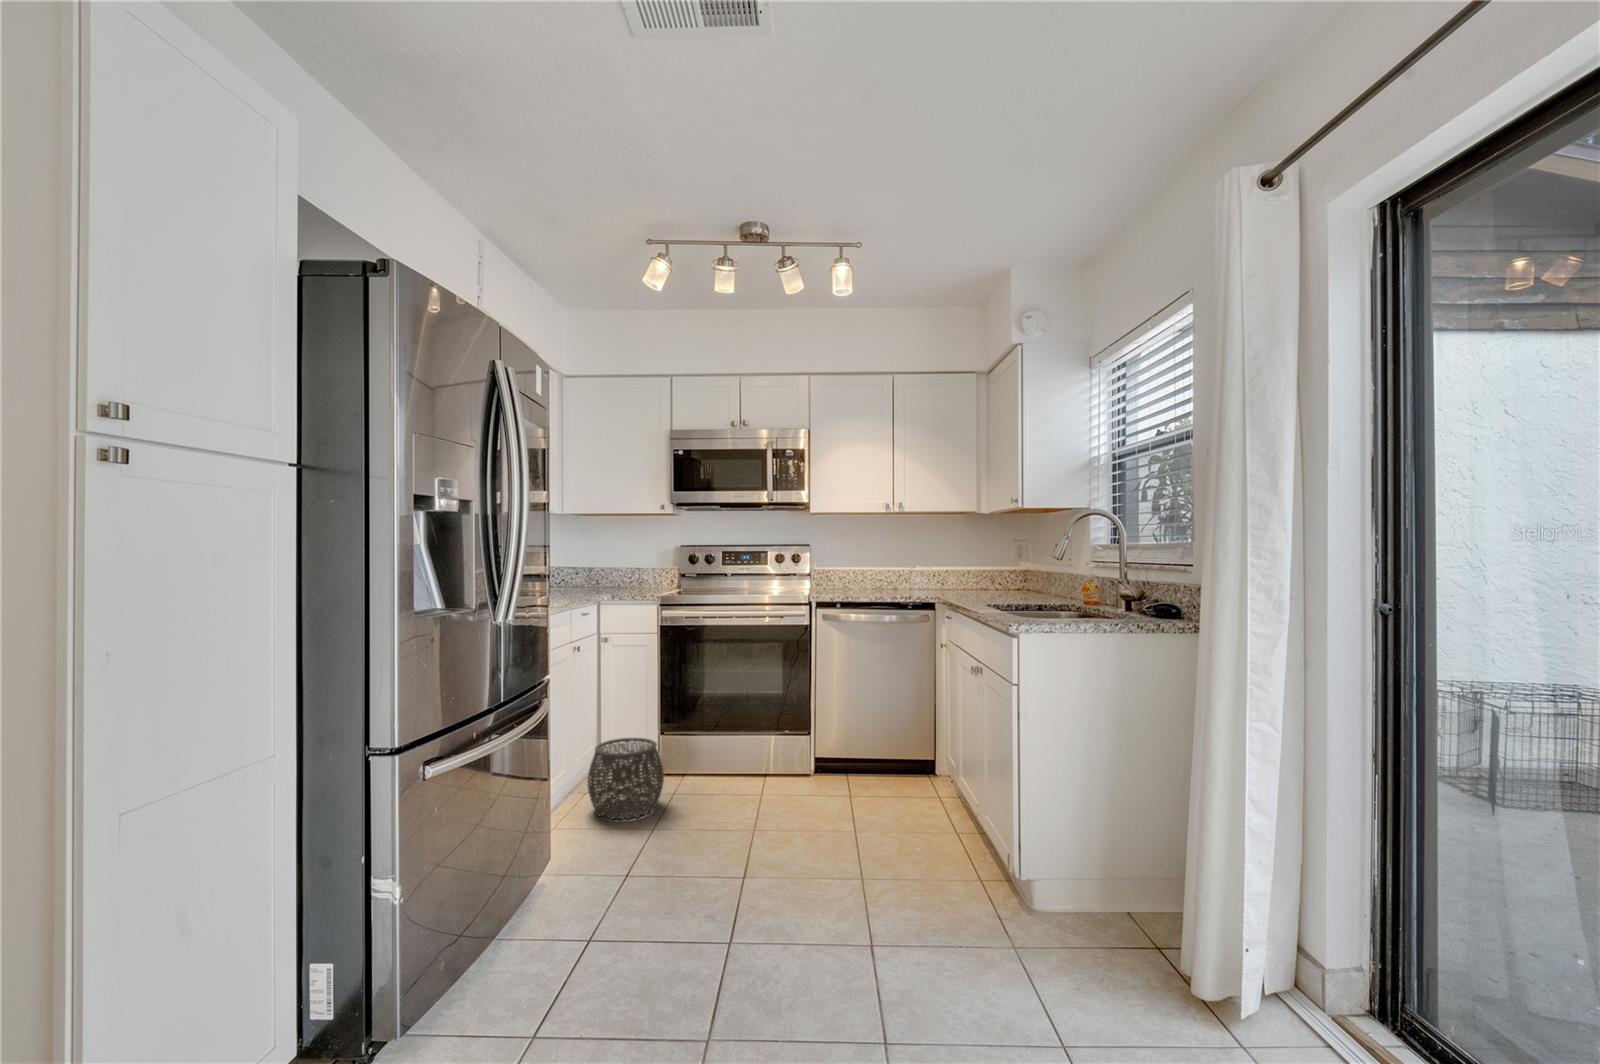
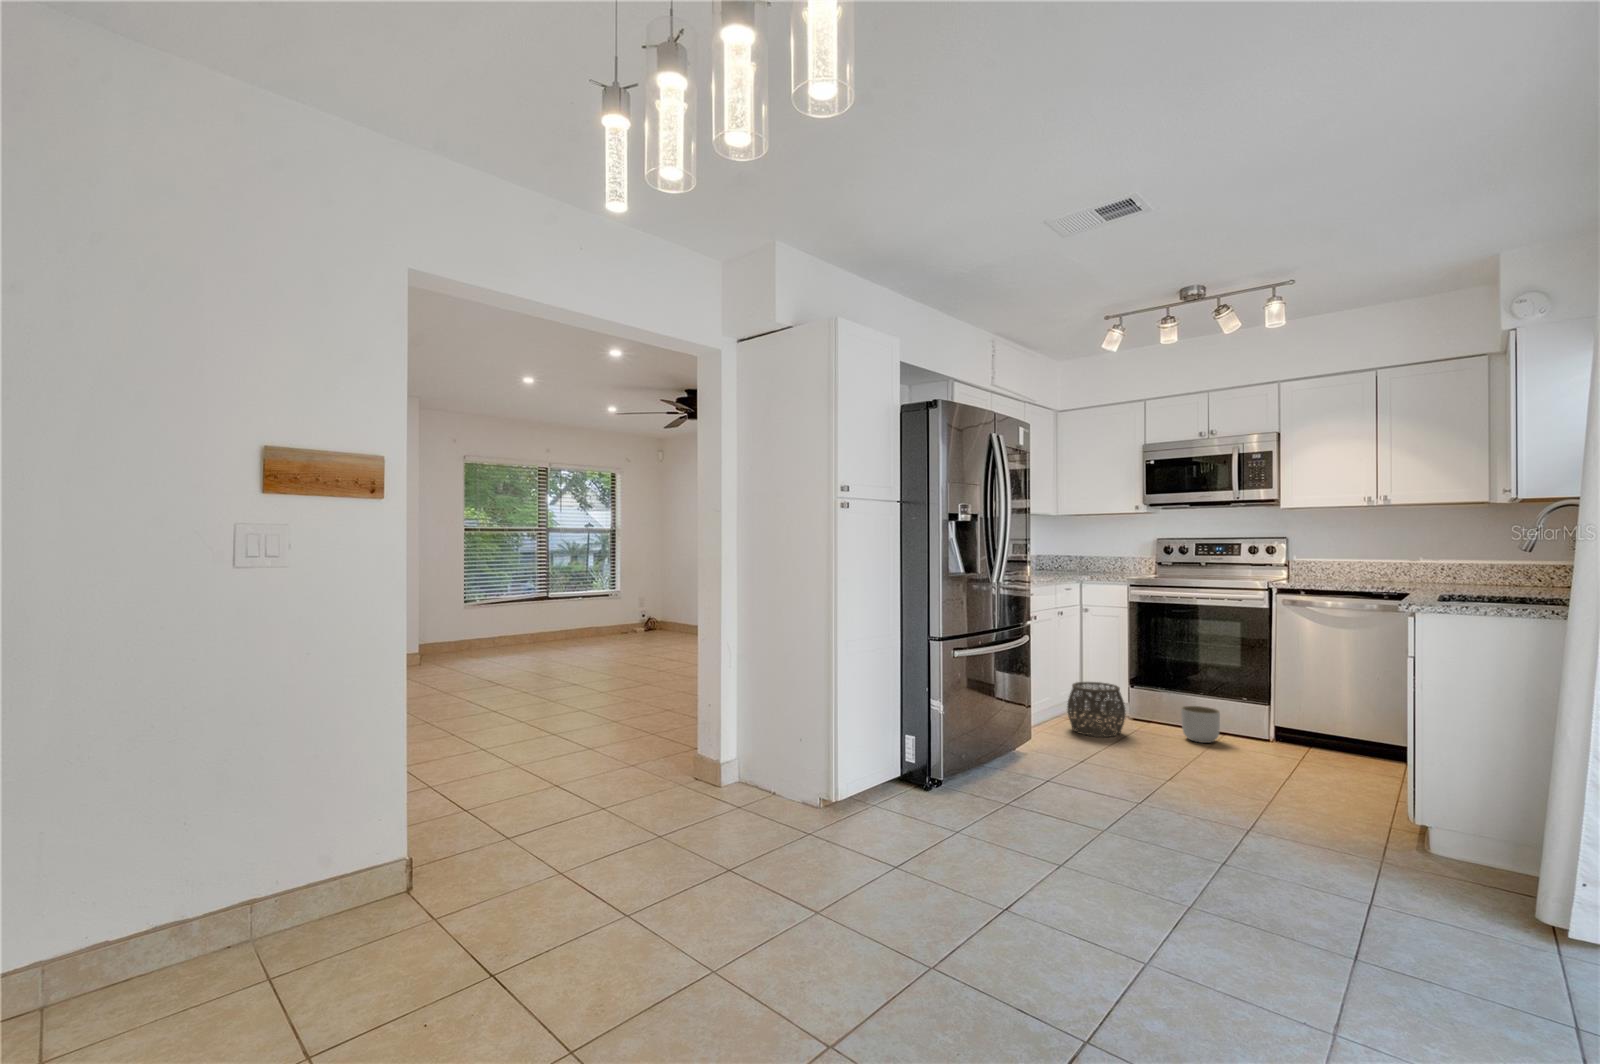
planter: none [725,747,766,794] -> present [1181,706,1220,743]

